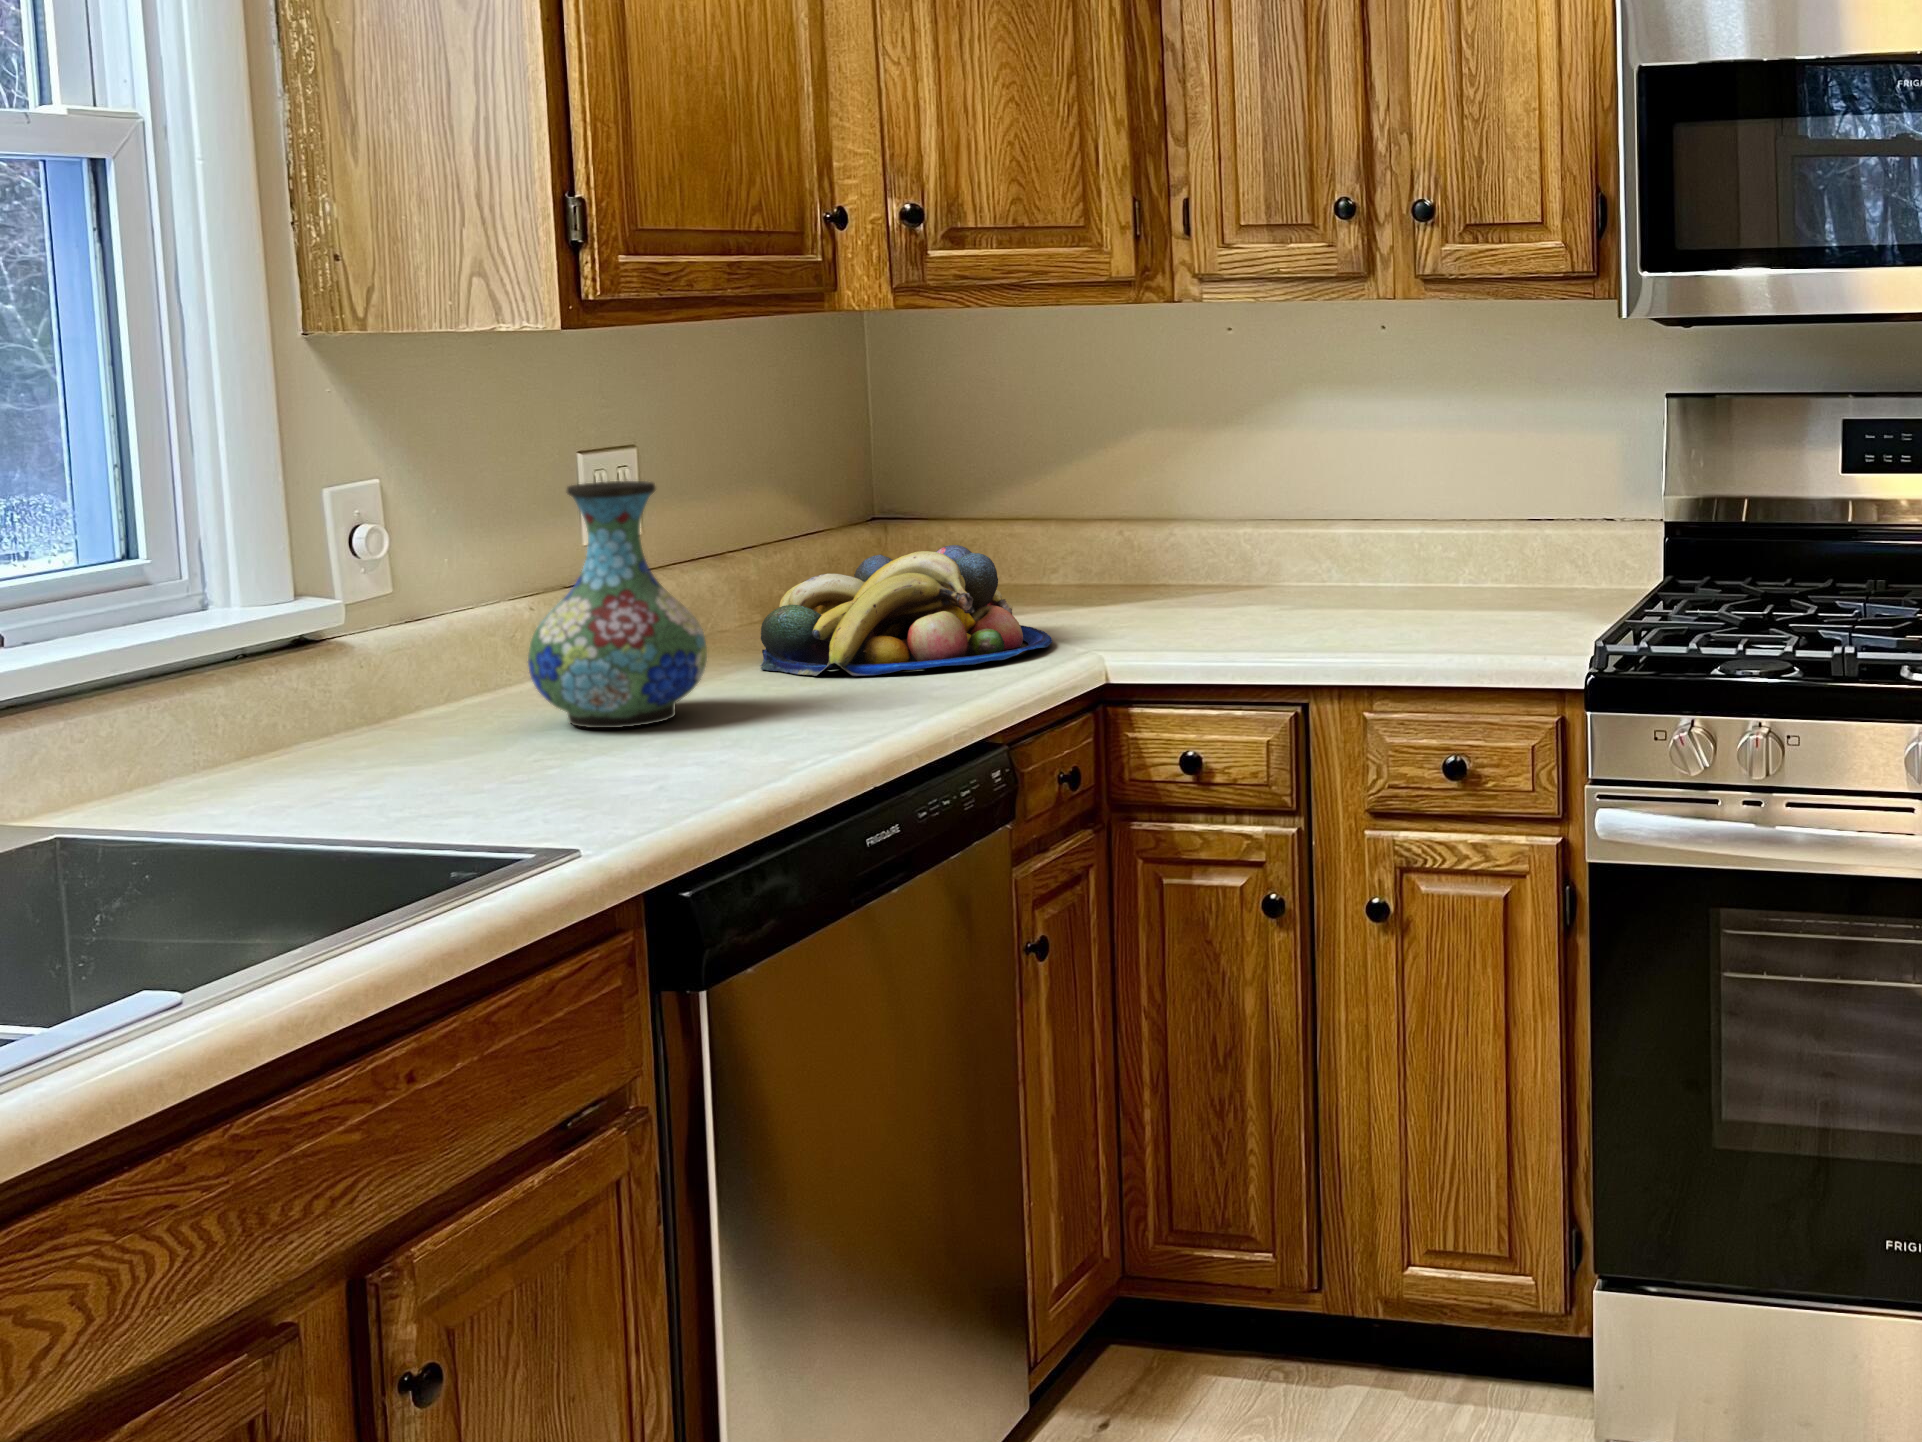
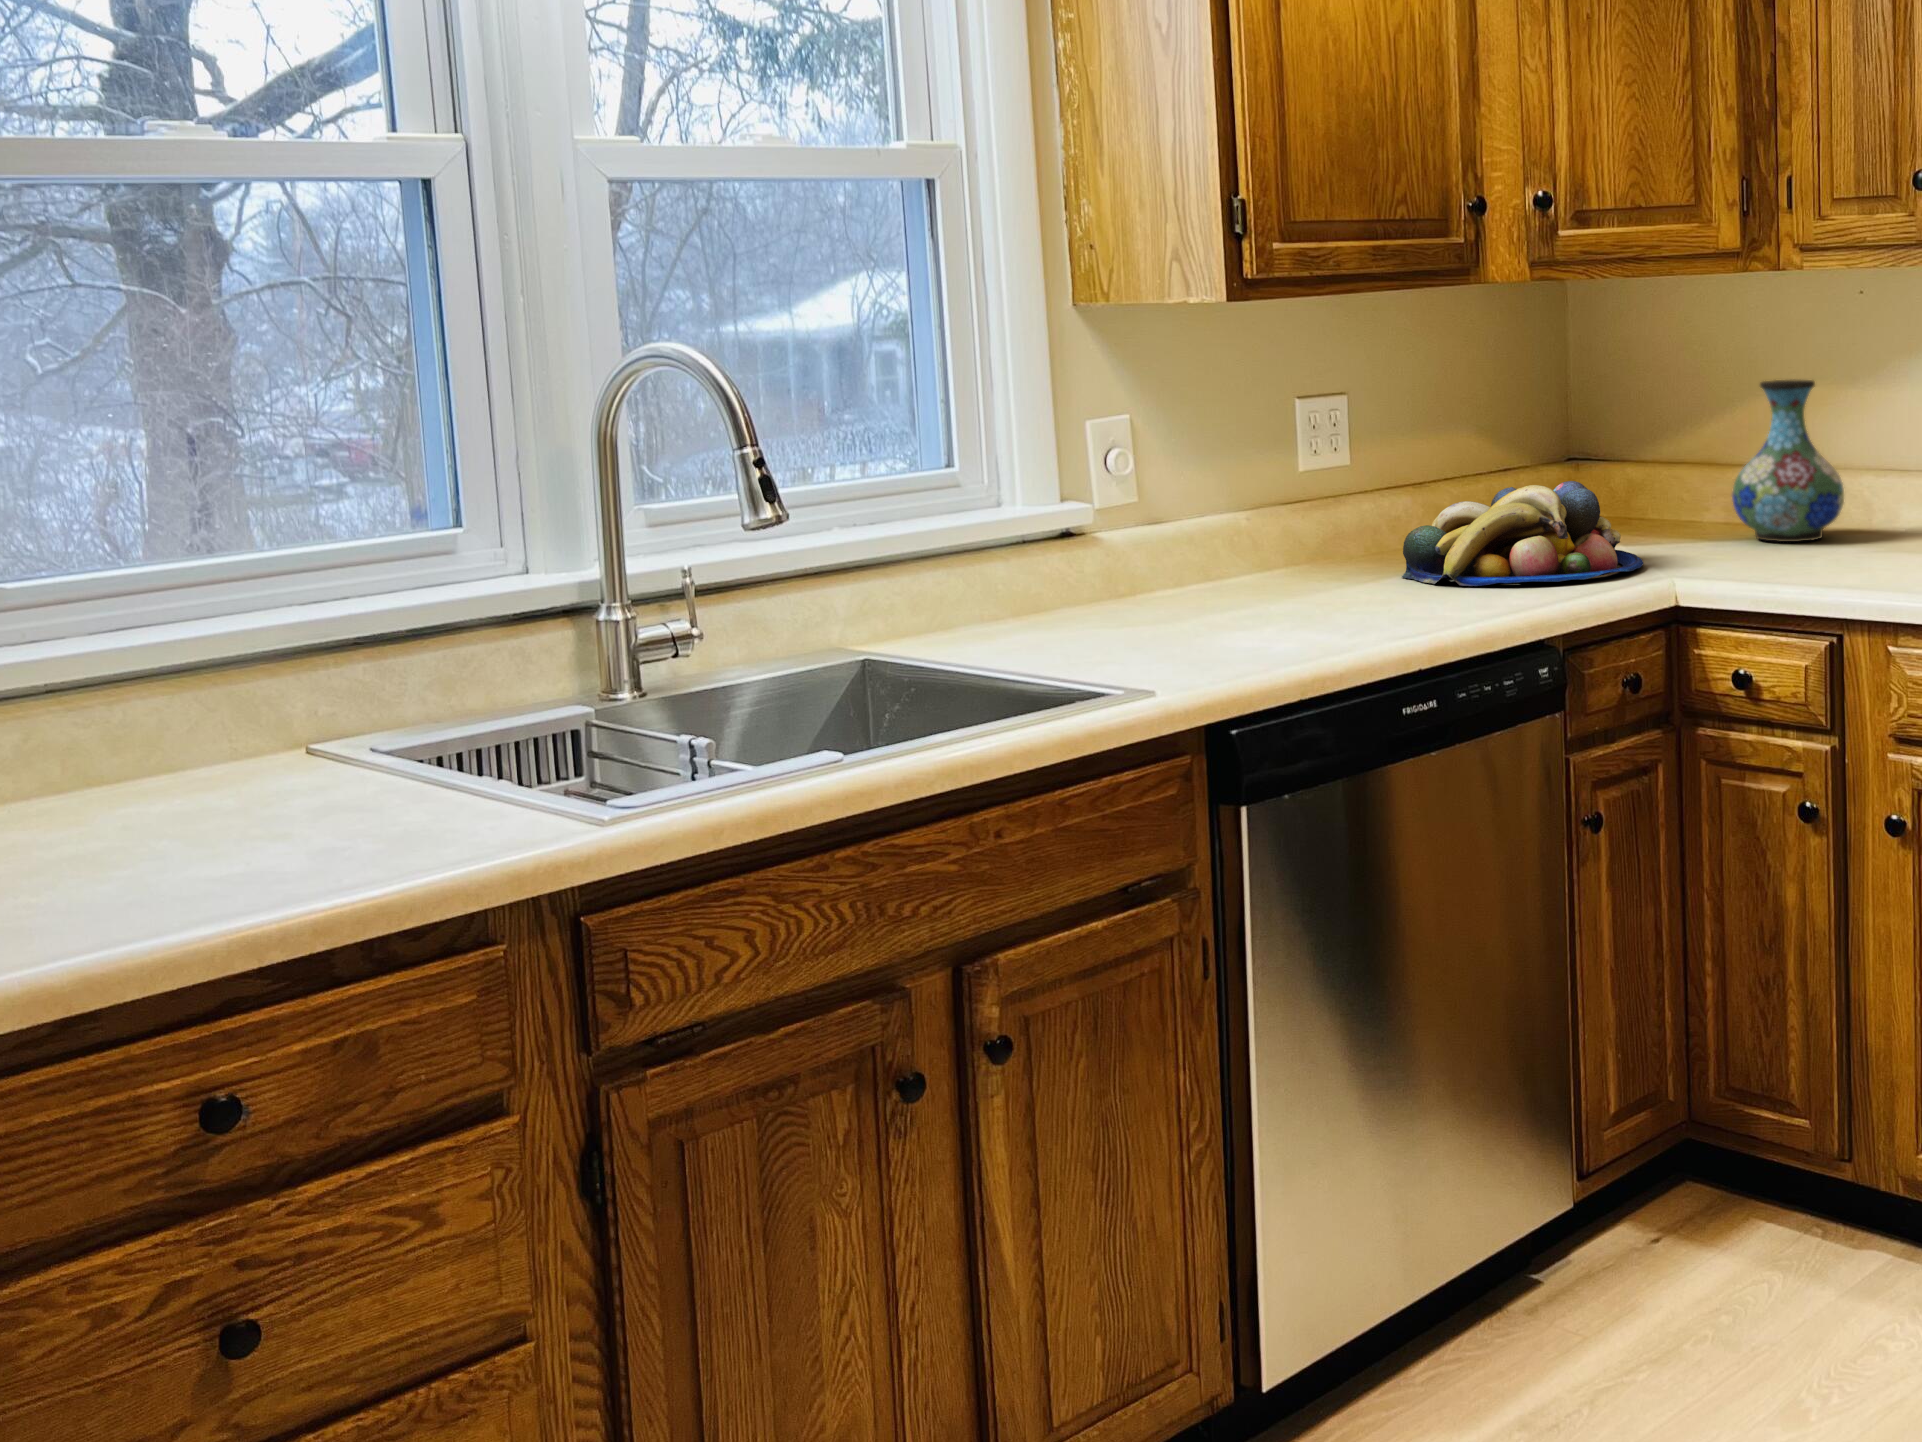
vase: present [528,481,707,728] -> present [1732,379,1844,542]

